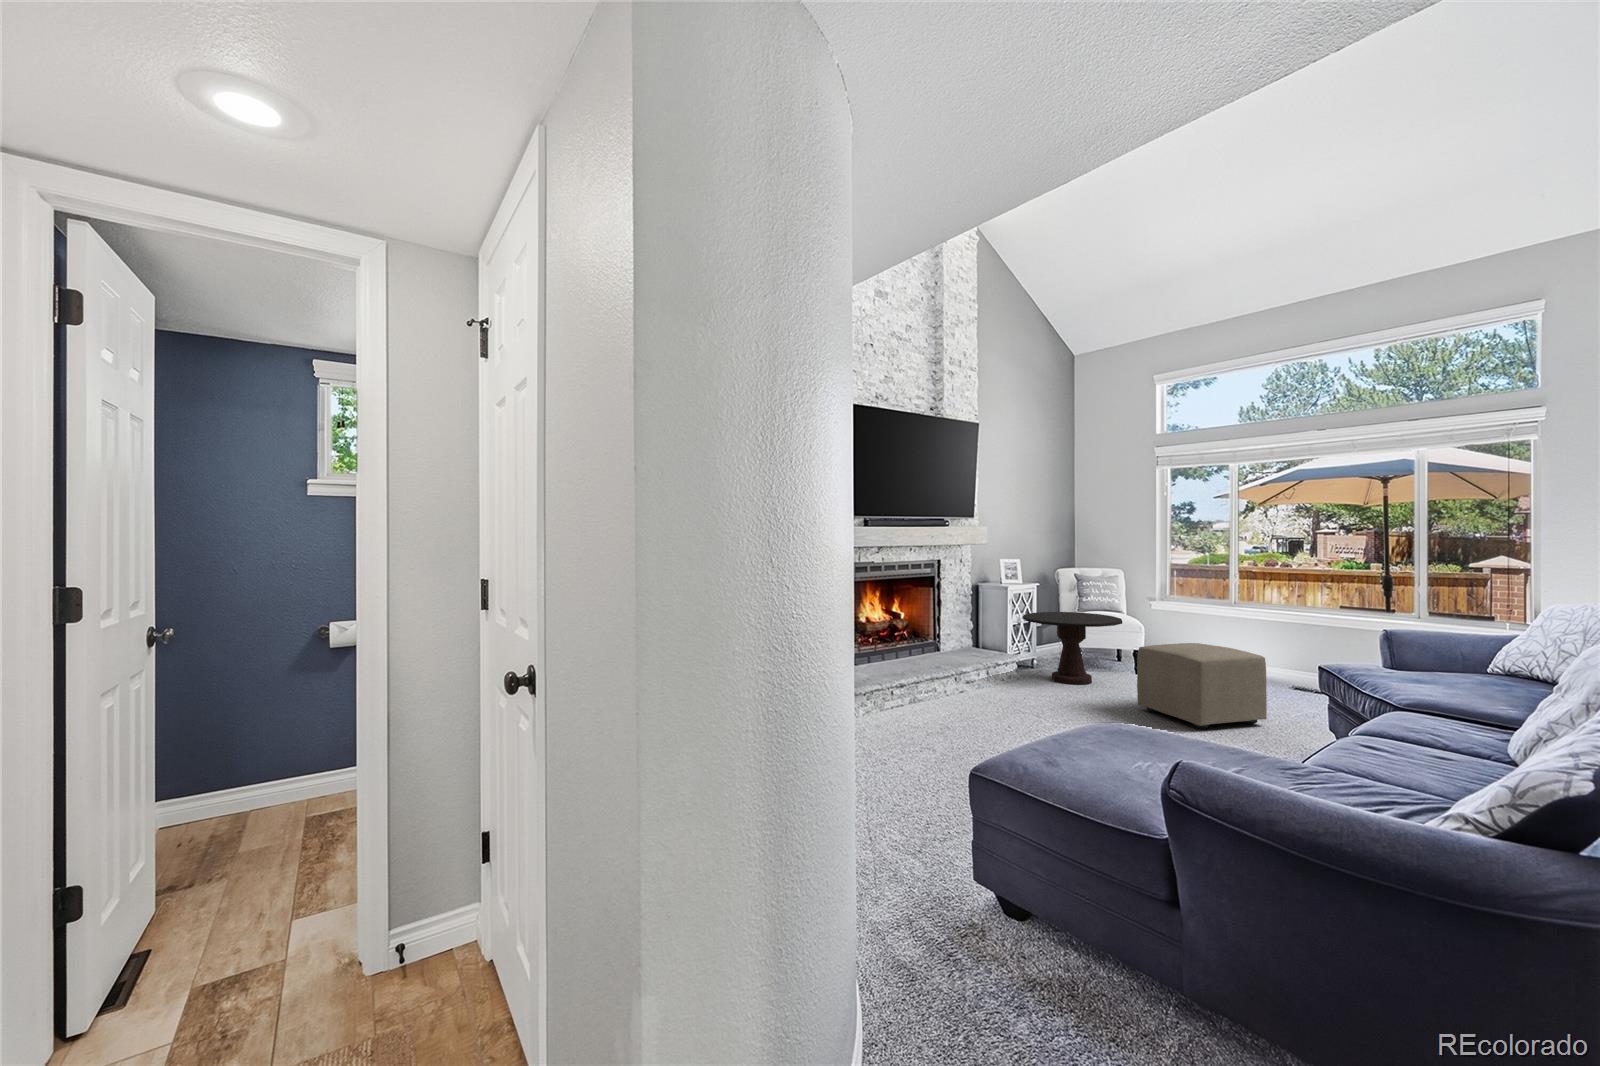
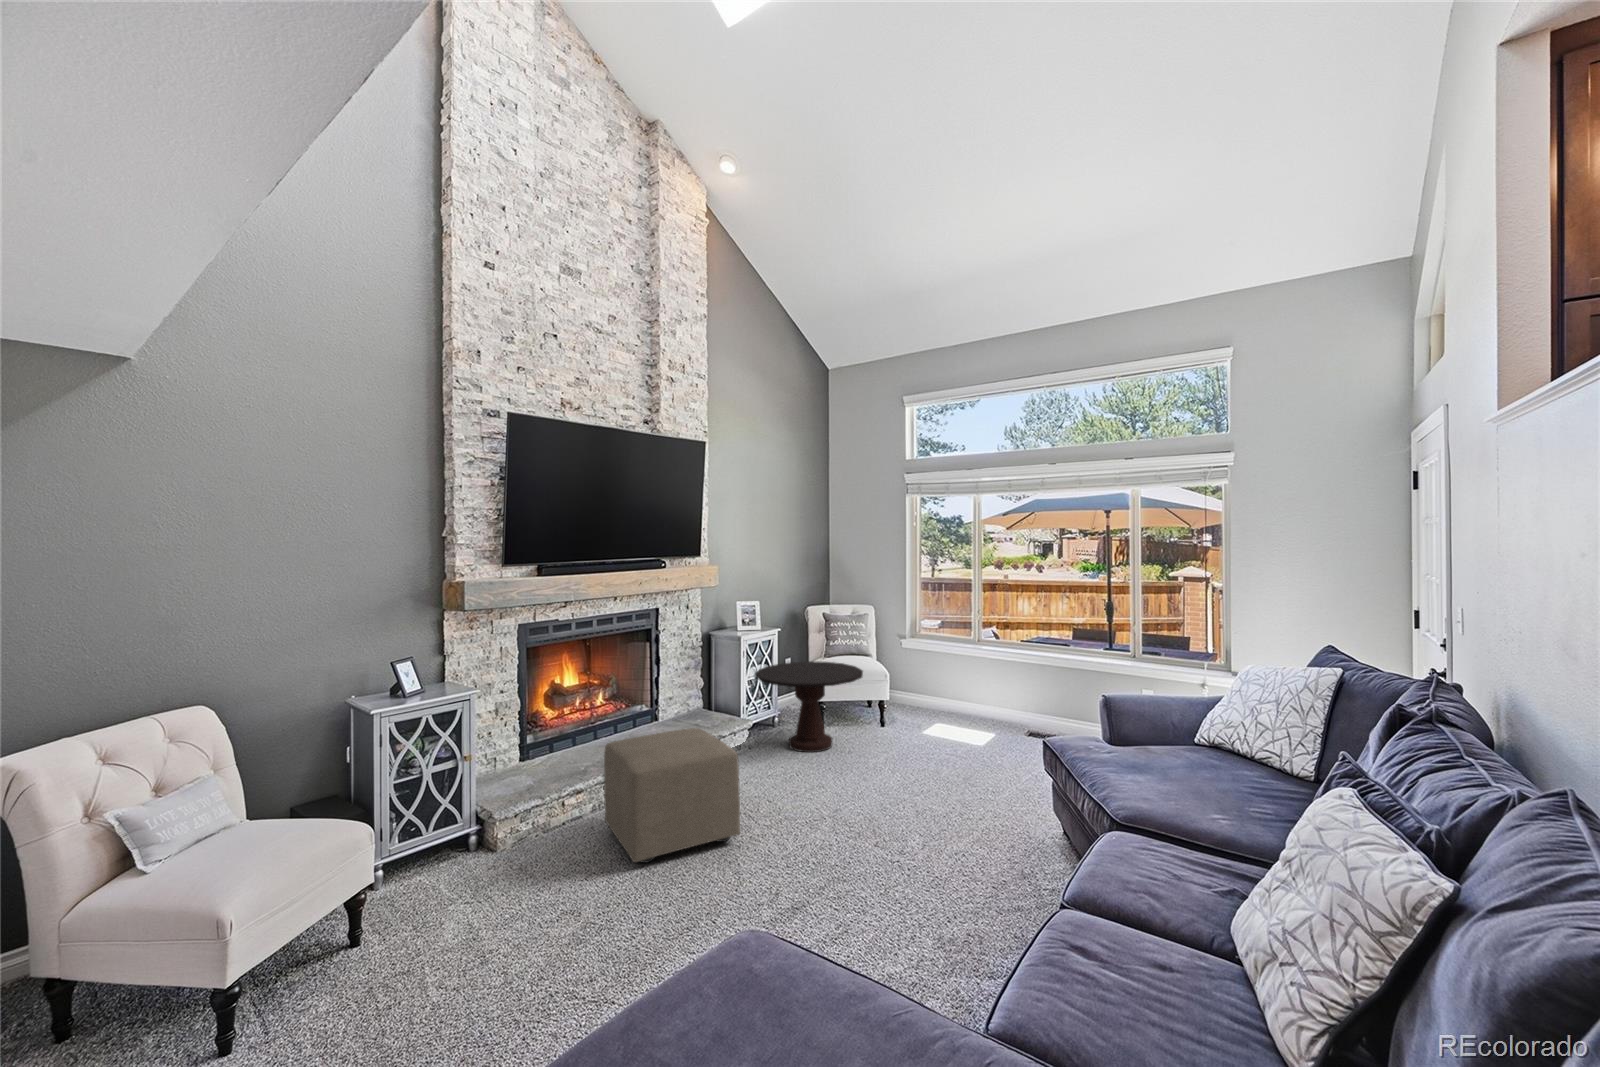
ottoman: present [1137,643,1267,729] -> present [604,728,740,863]

